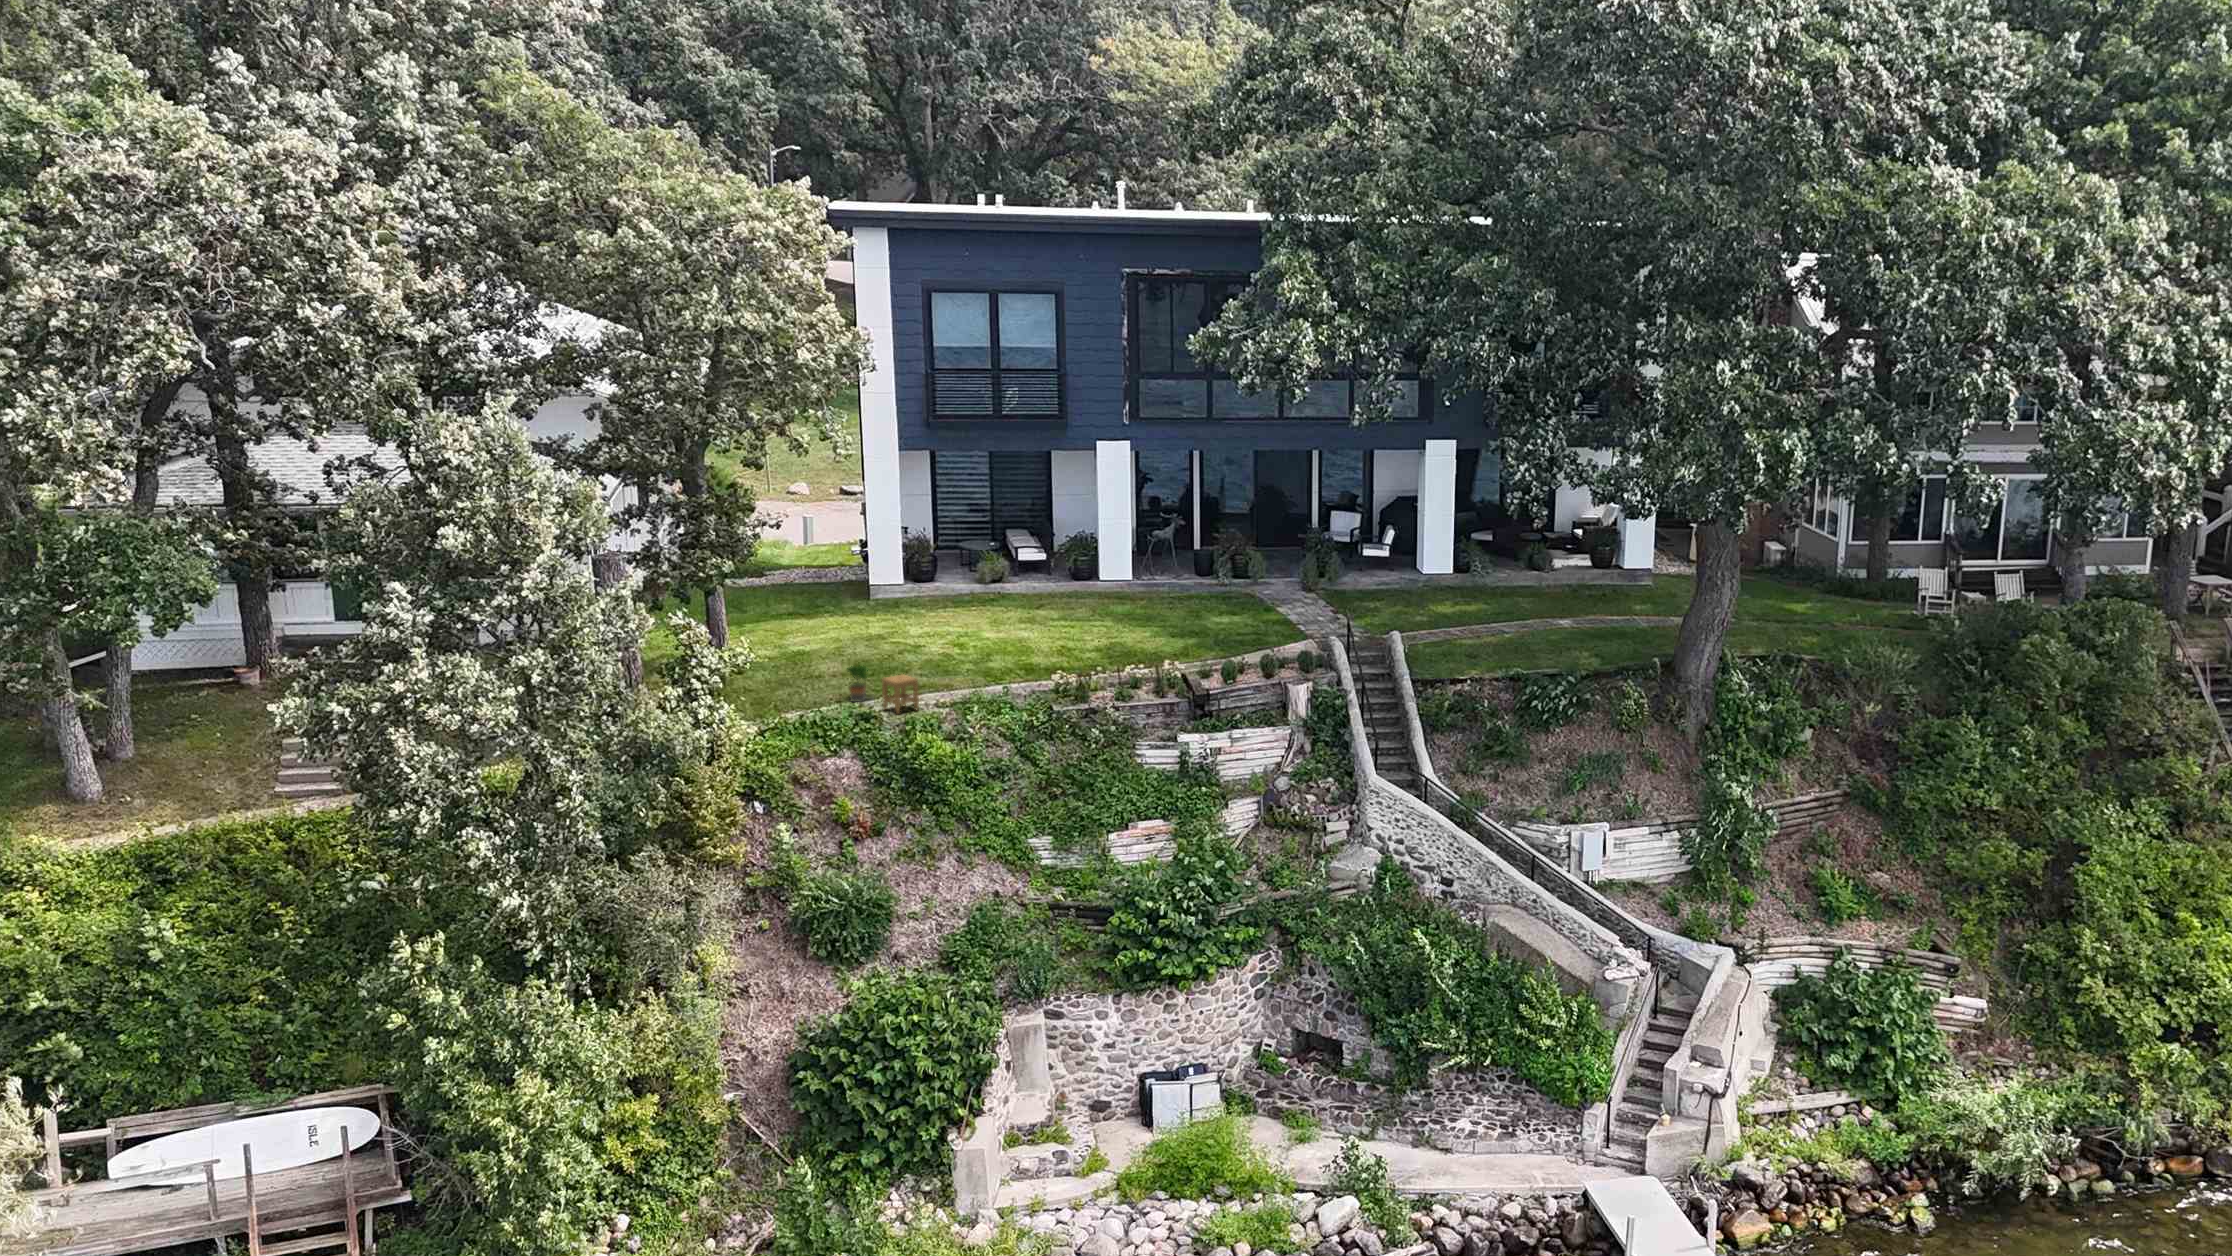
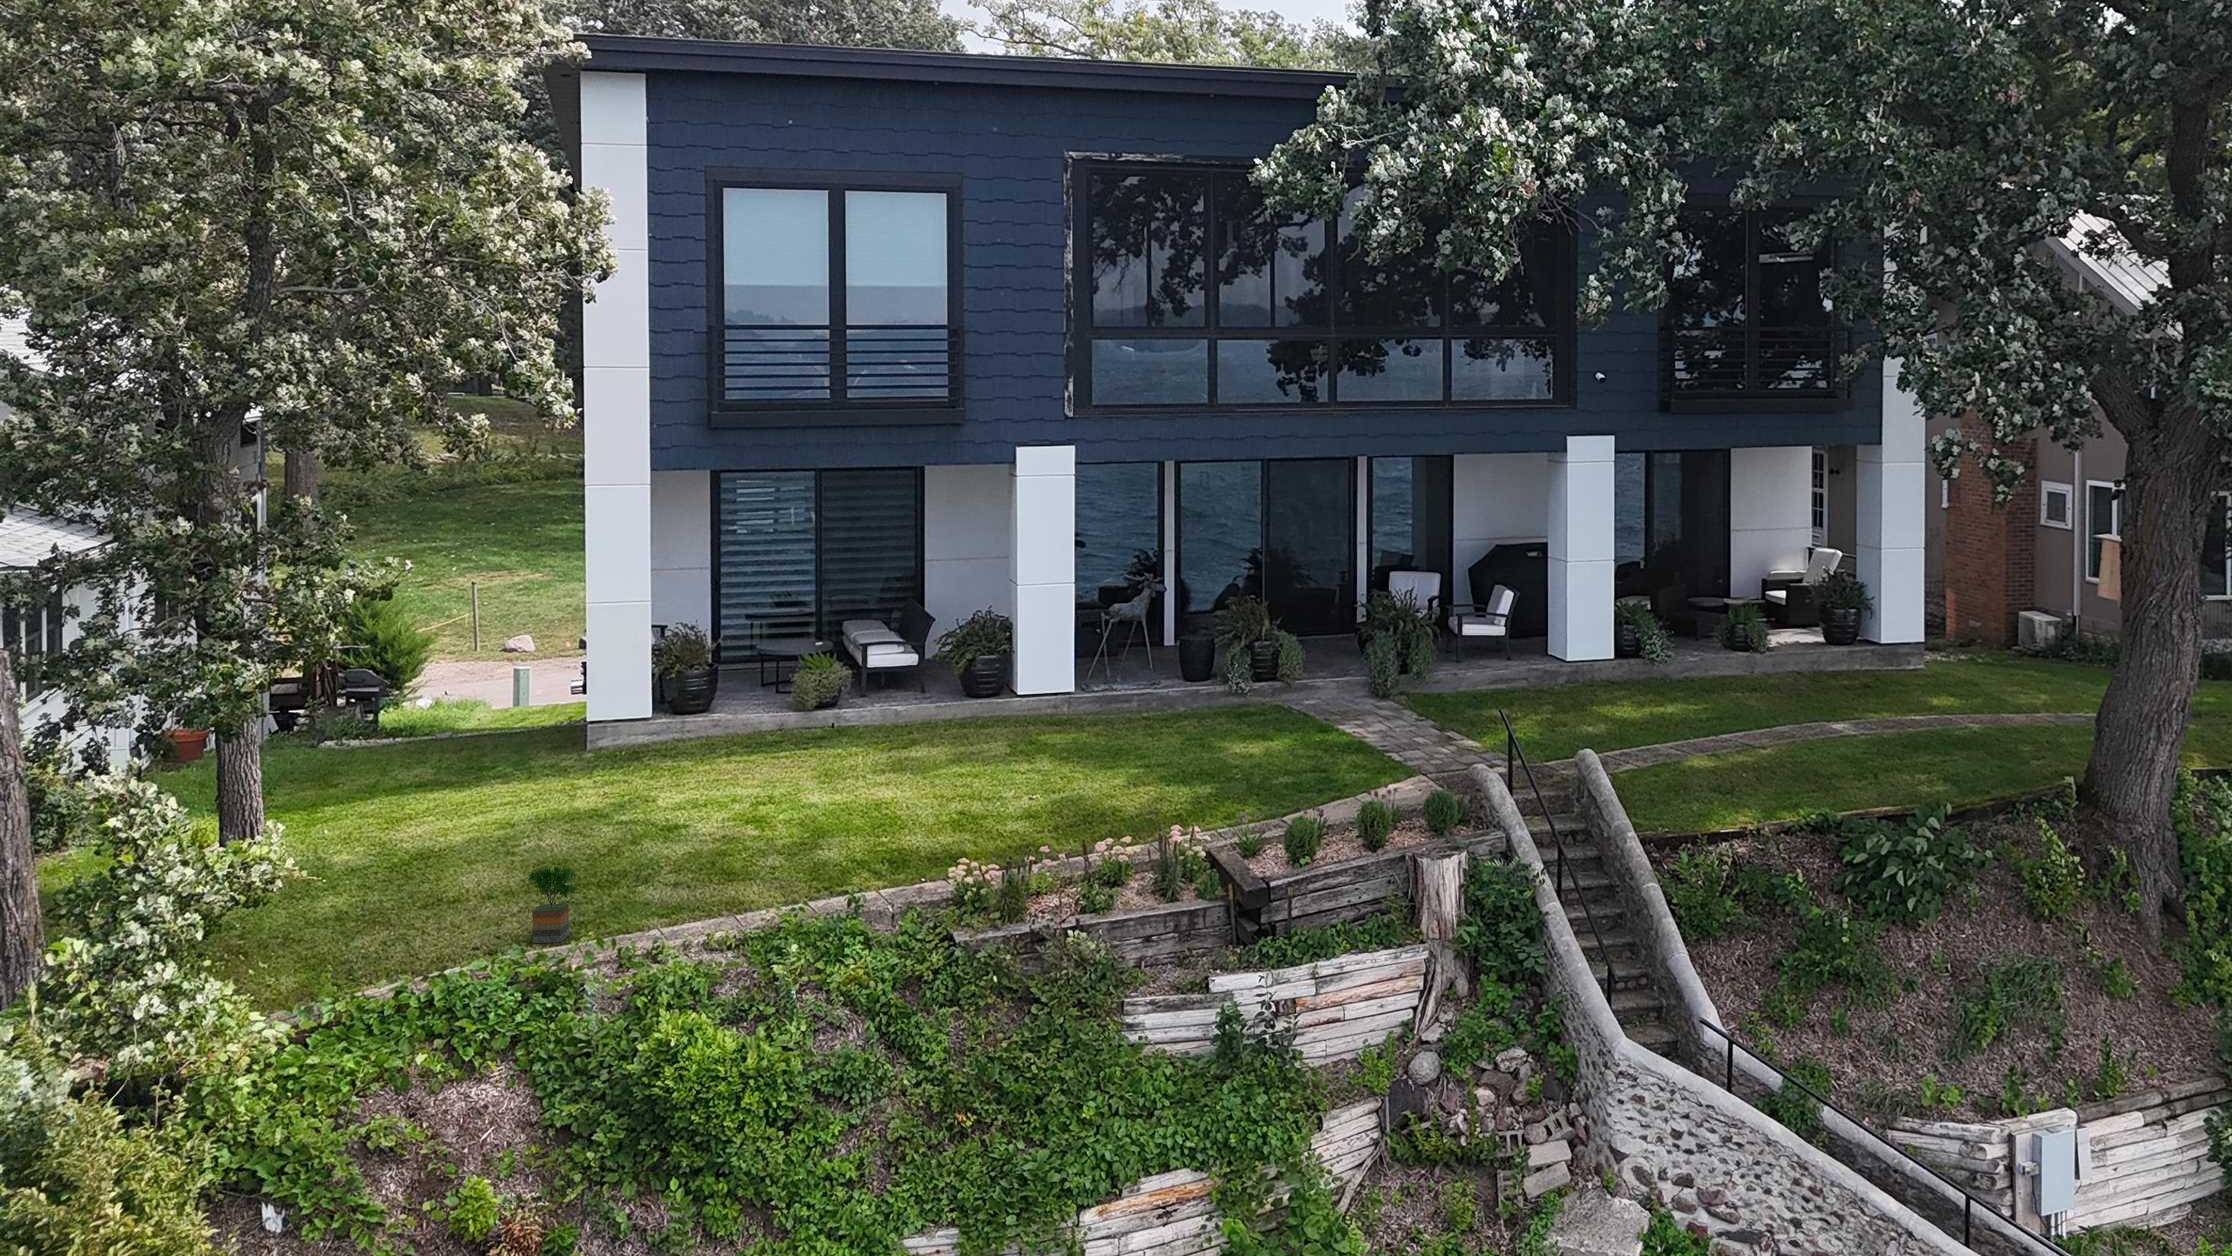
stool: present [882,675,919,713] -> none [597,881,675,967]

